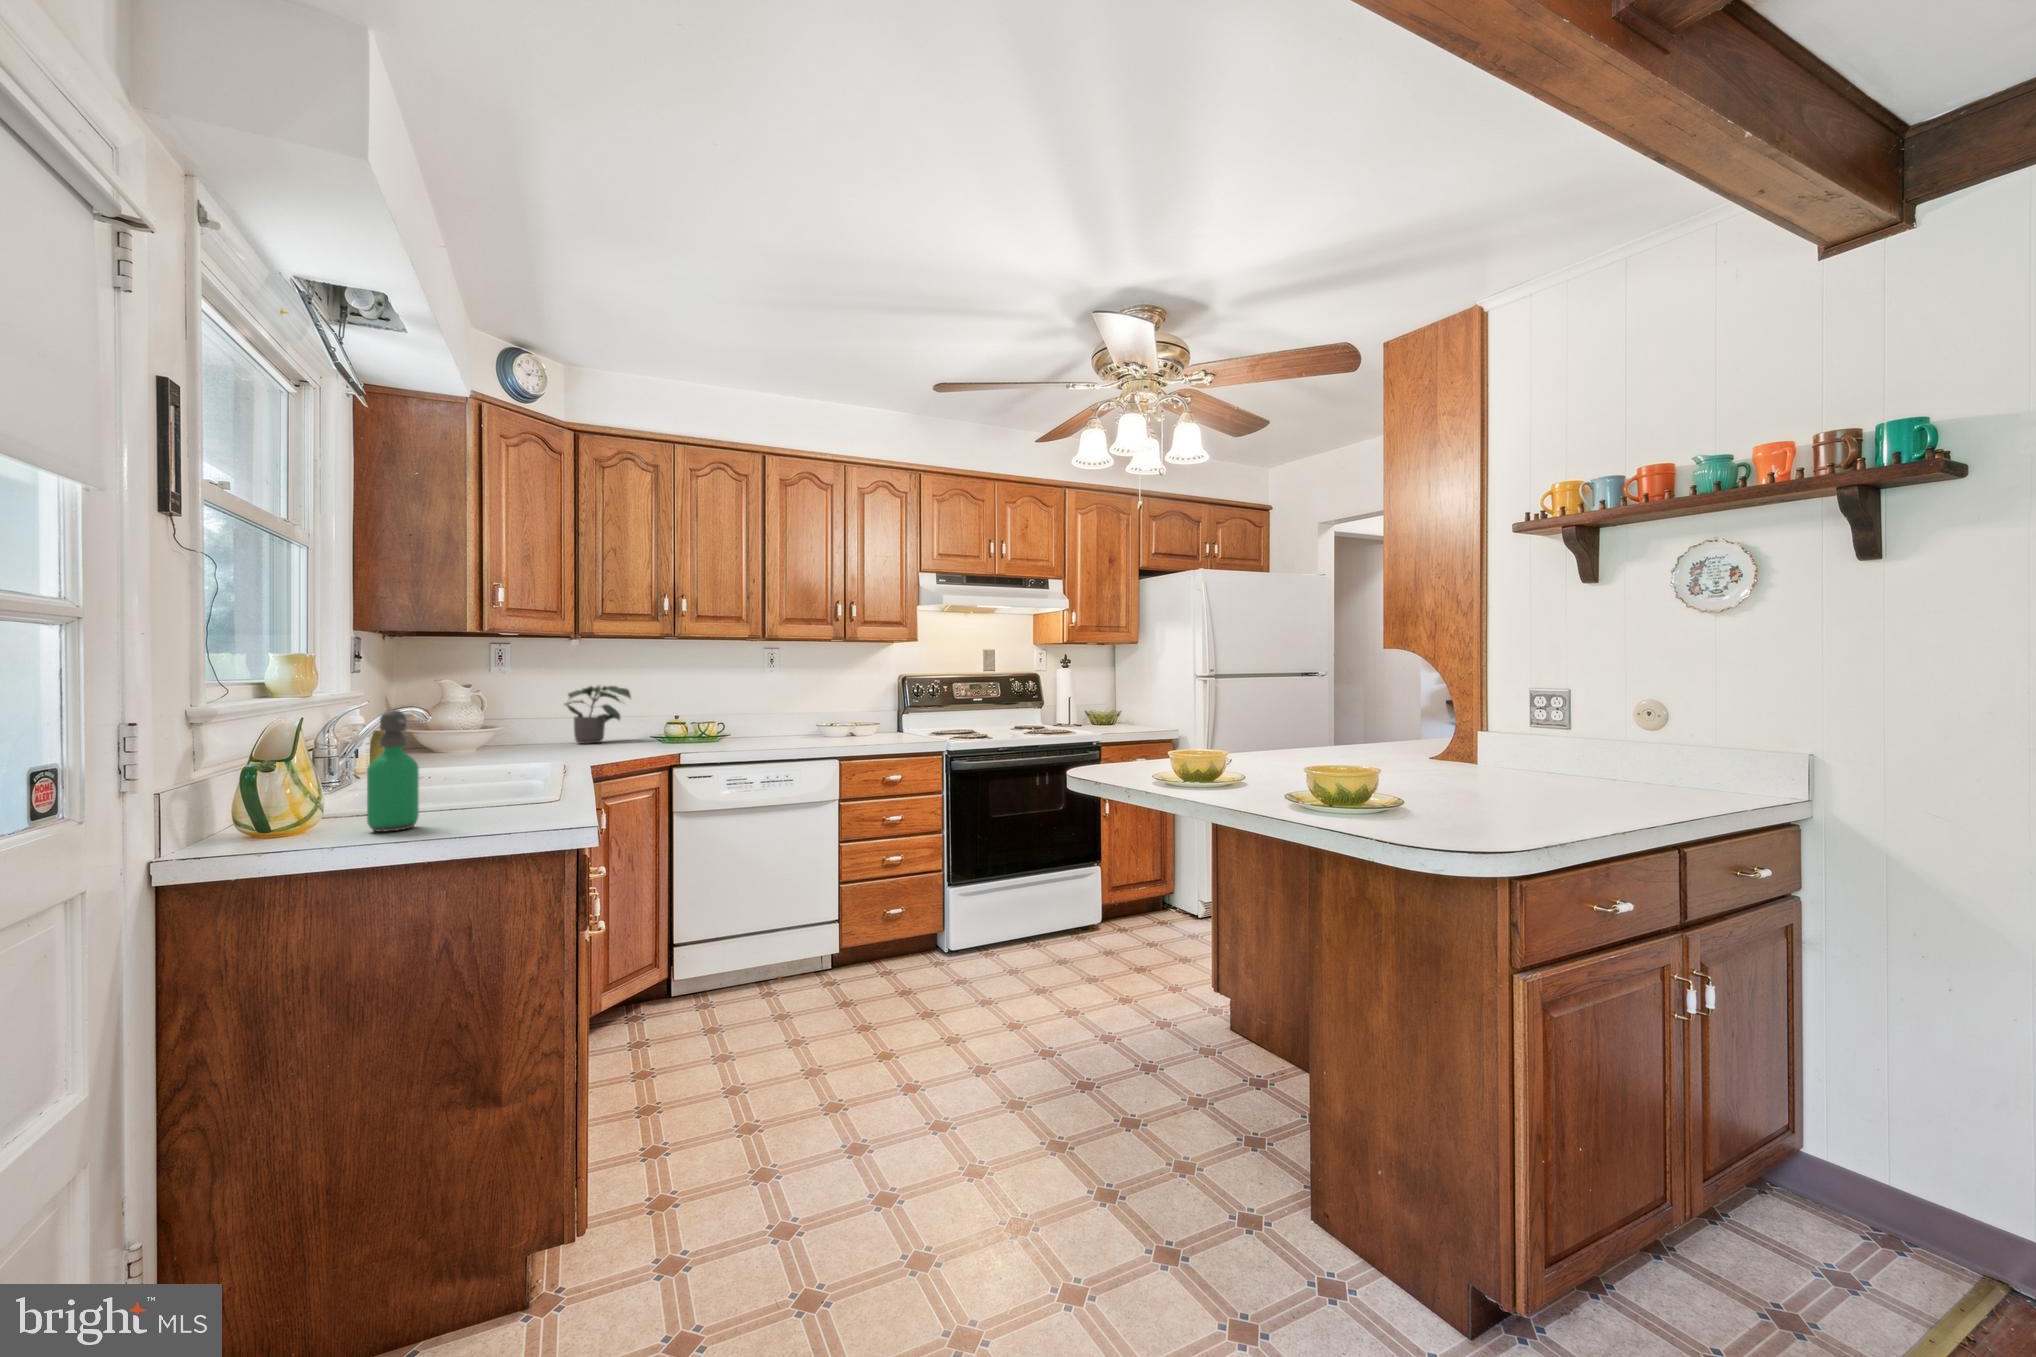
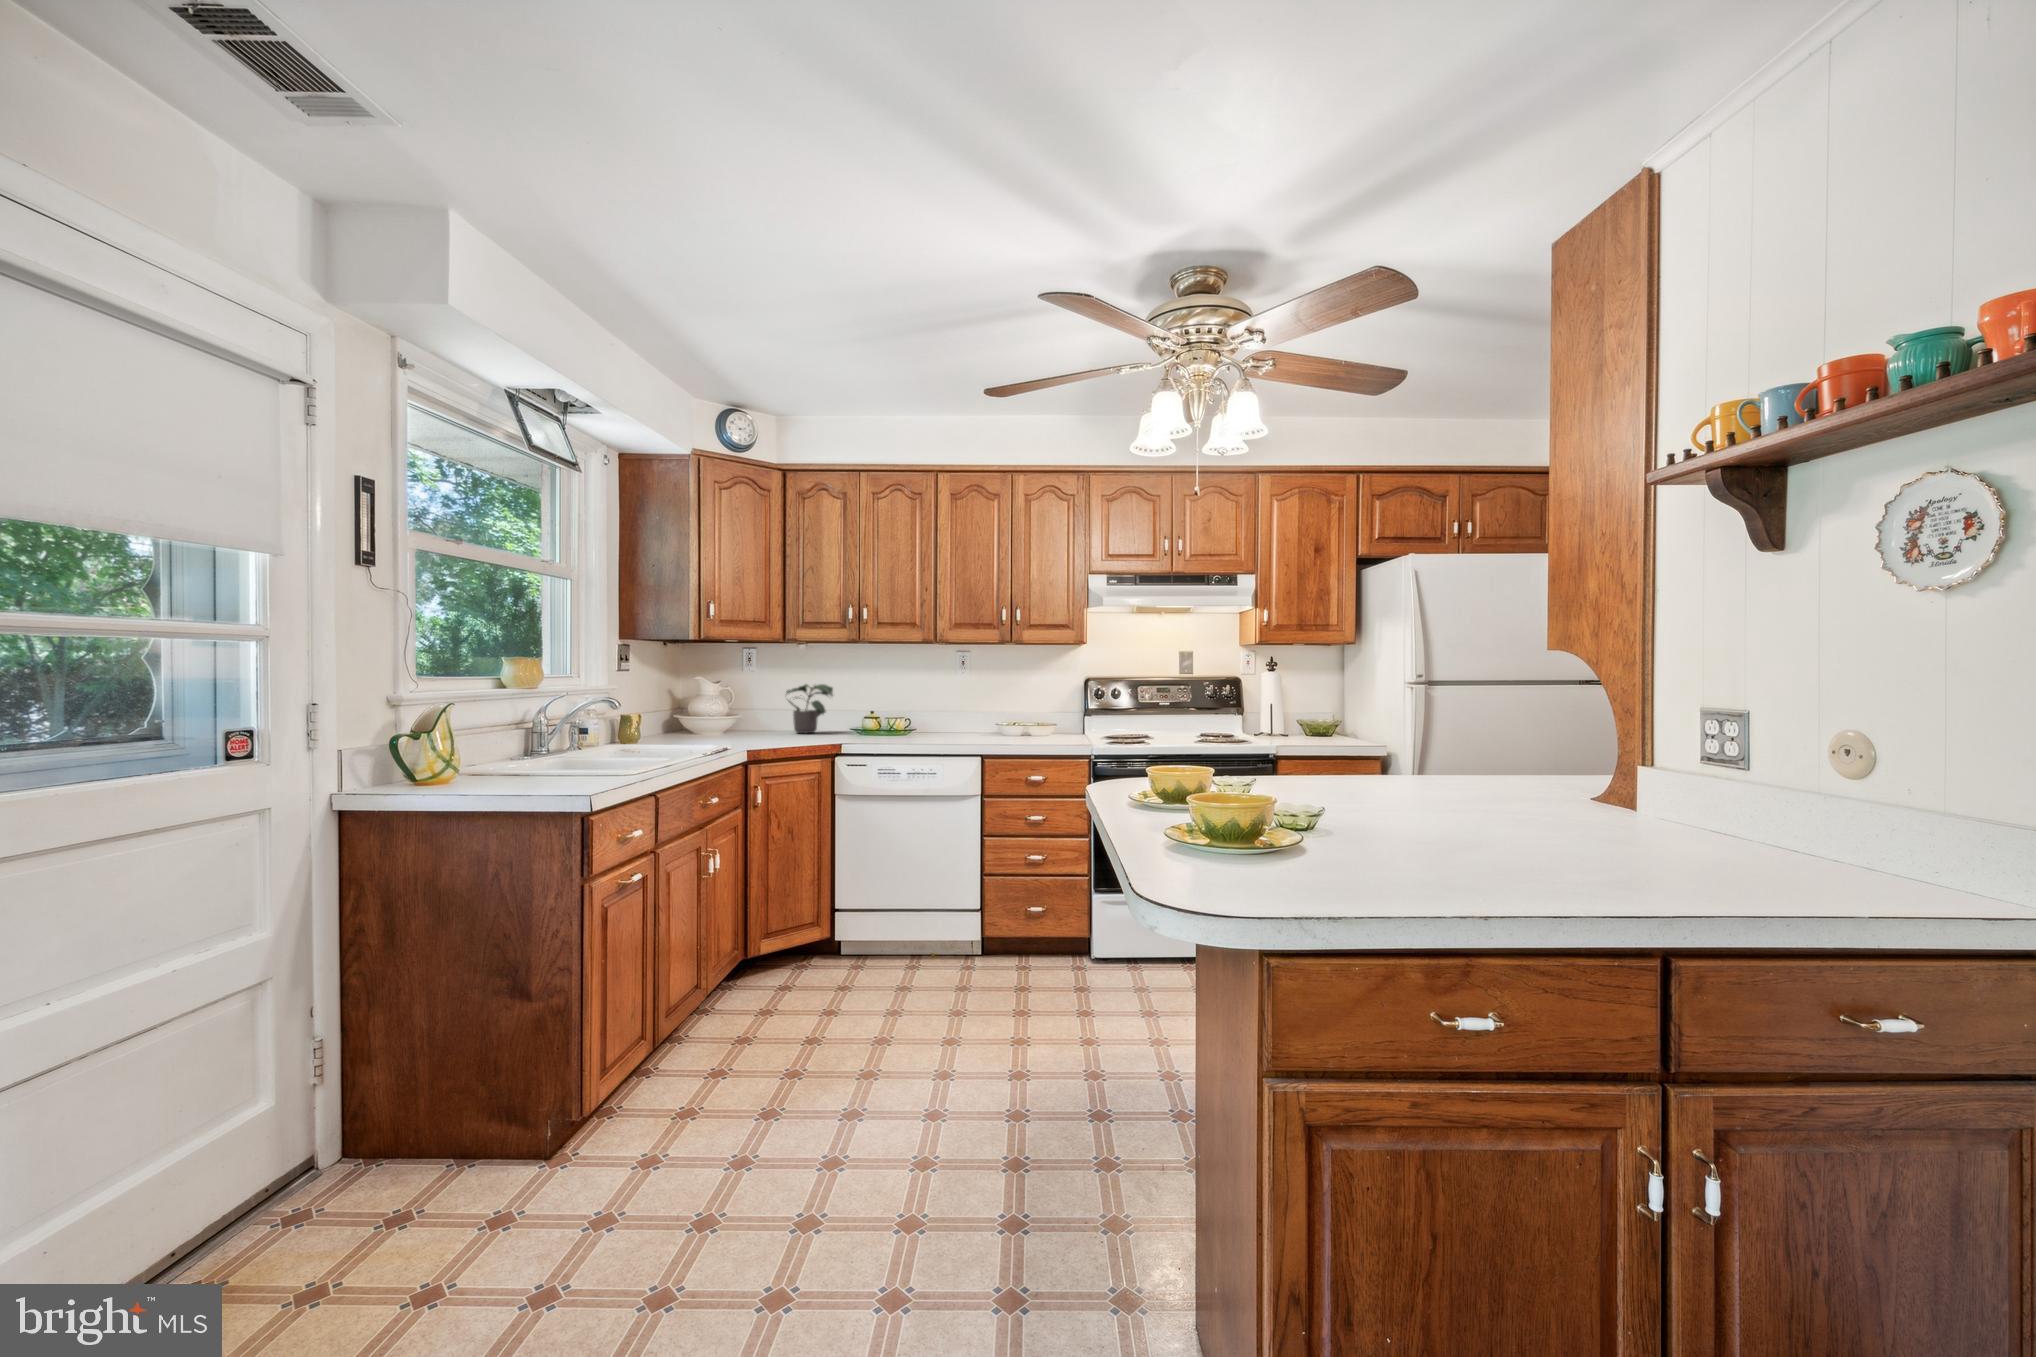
soap dispenser: present [367,710,419,832] -> none [463,701,498,787]

